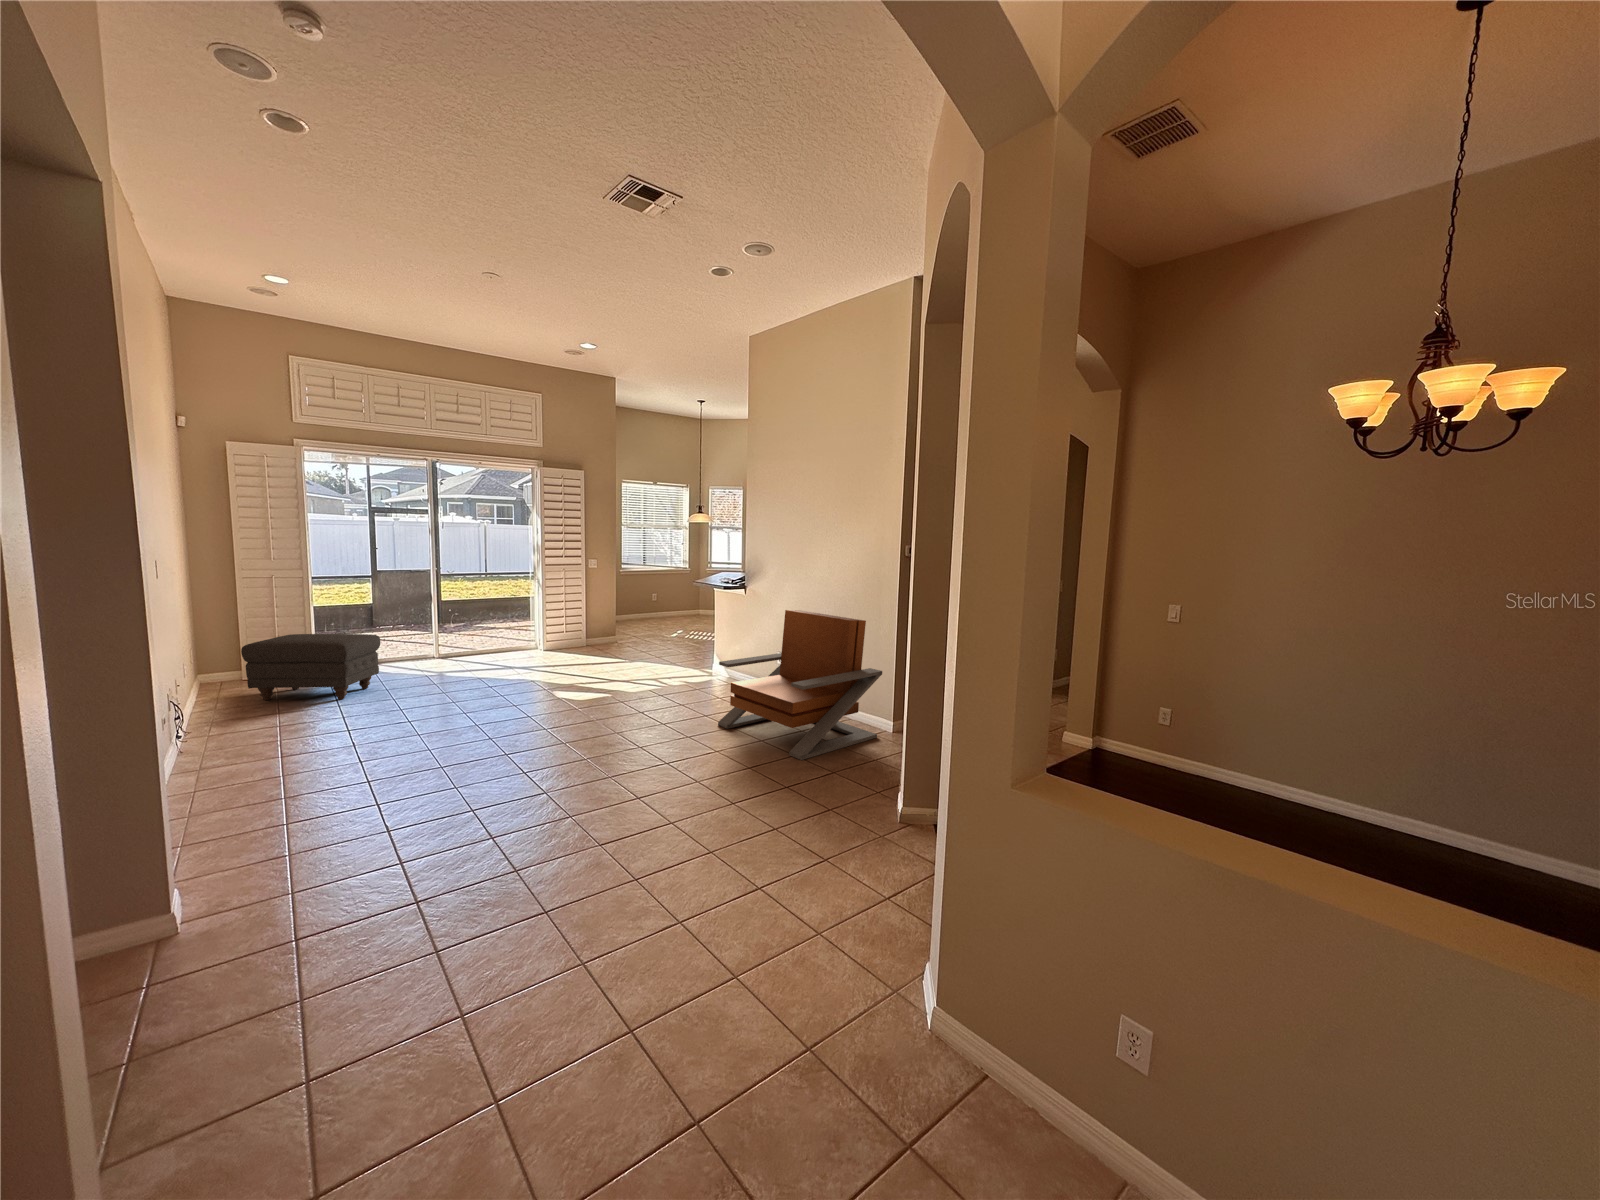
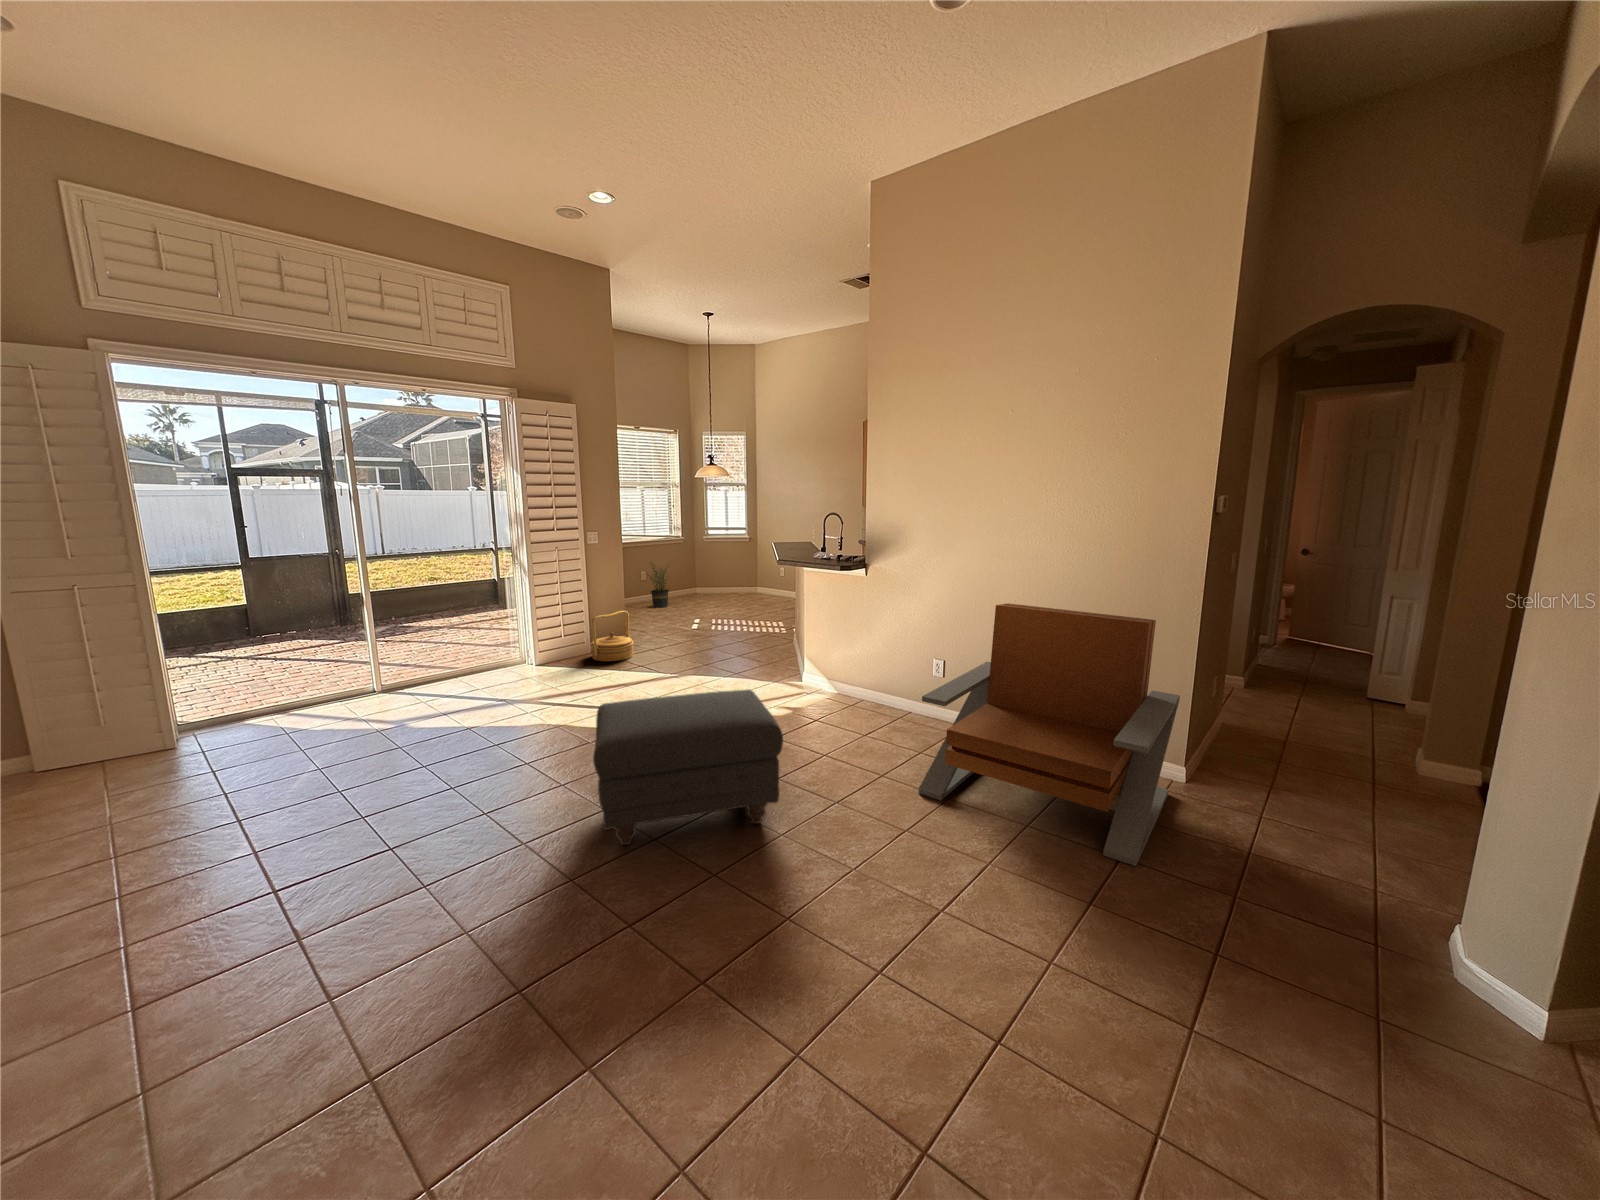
potted plant: none [652,586,678,624] -> present [648,565,669,608]
woven basket: none [585,618,616,653] -> present [591,610,634,661]
ottoman: present [241,634,380,700] -> present [593,689,783,845]

